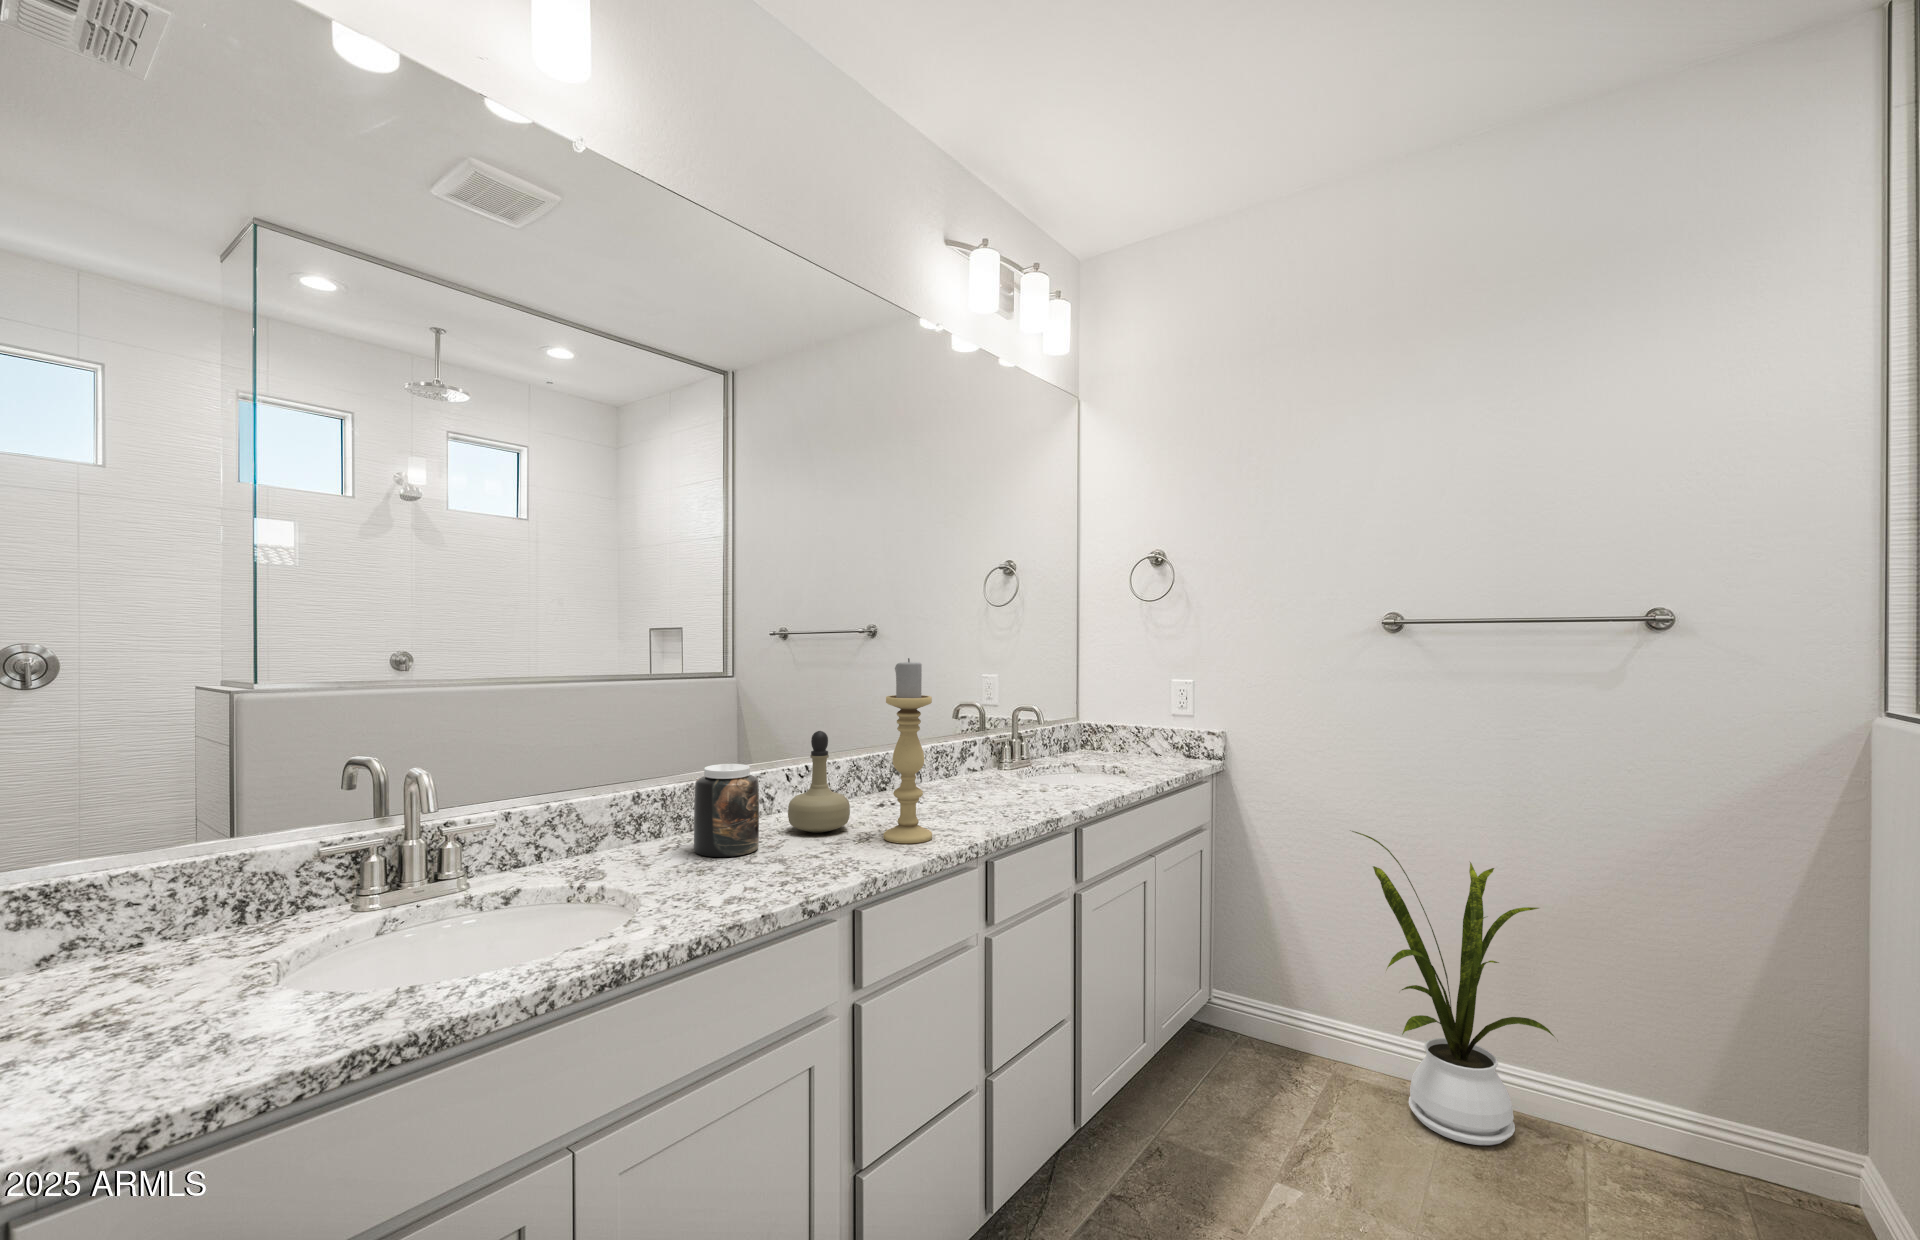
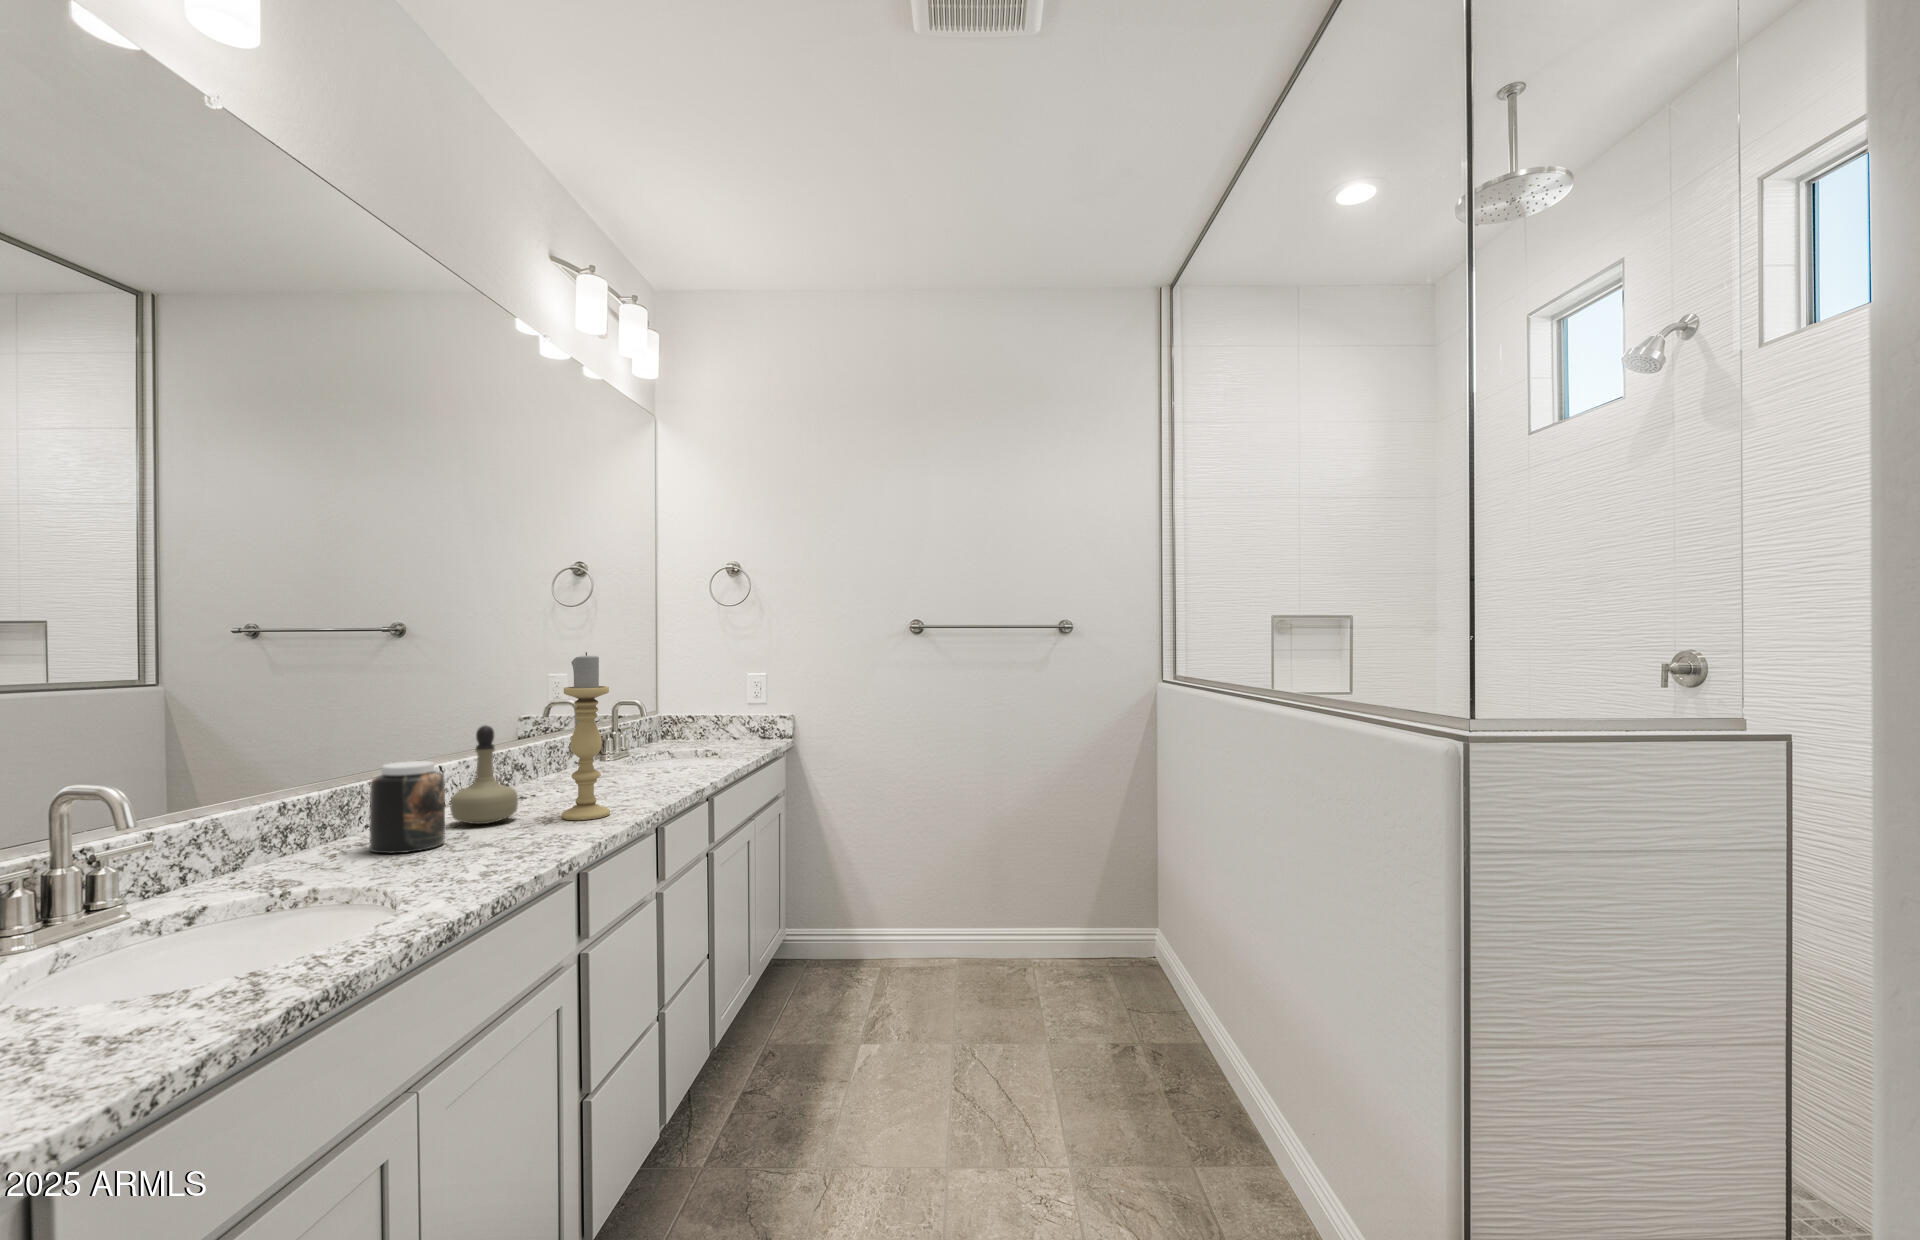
house plant: present [1352,831,1554,1145] -> none [896,780,1029,991]

